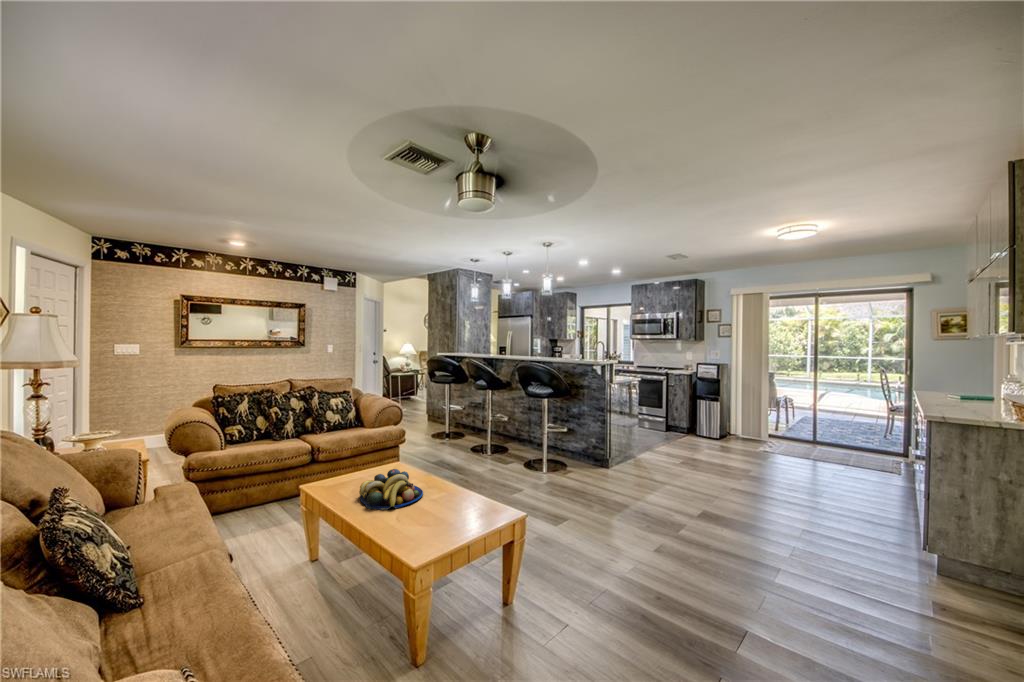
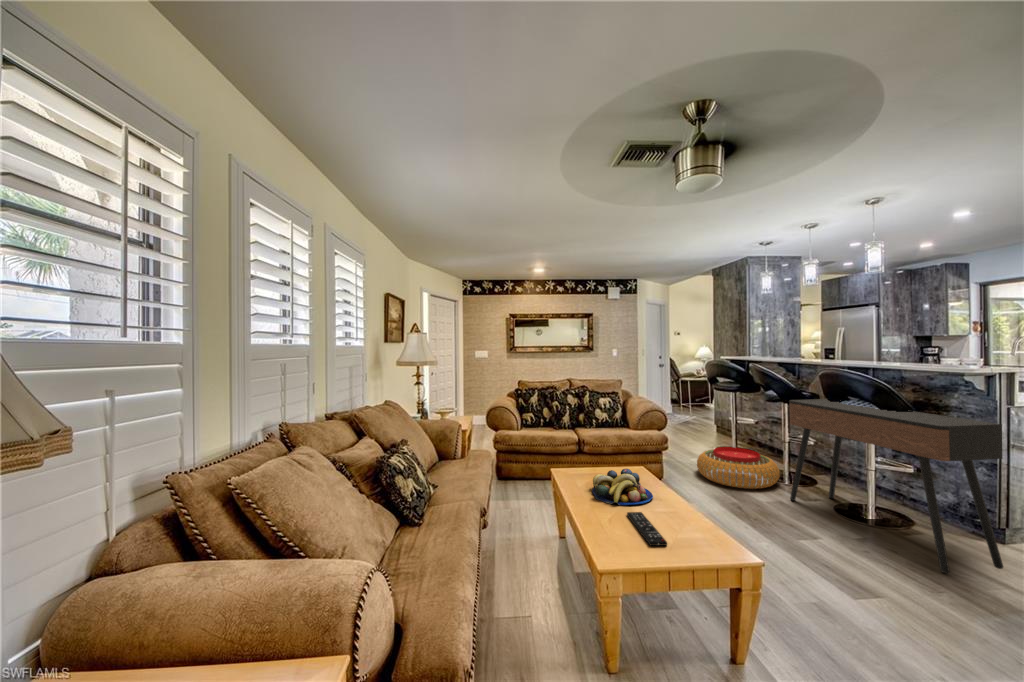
console table: none [498,385,612,494] -> present [790,399,1003,573]
pouf: none [425,432,488,466] -> present [697,447,780,489]
remote control: none [409,509,458,539] -> present [627,512,667,546]

